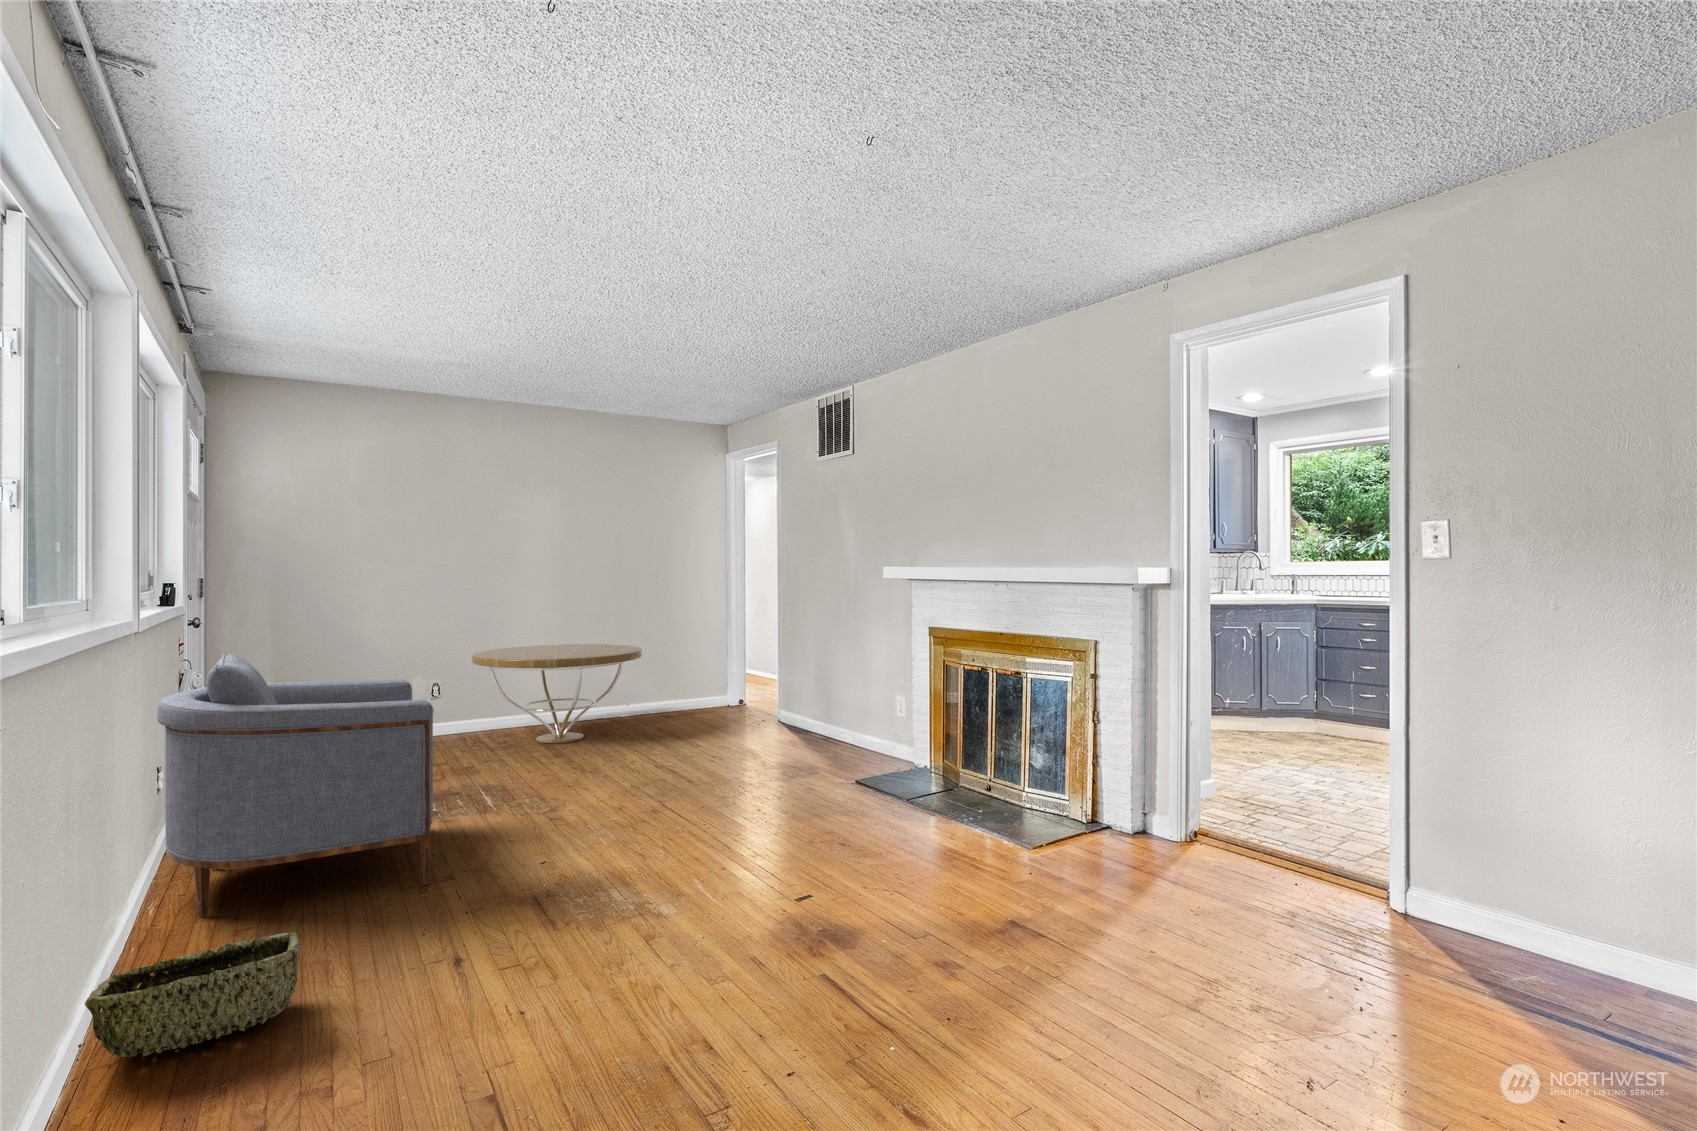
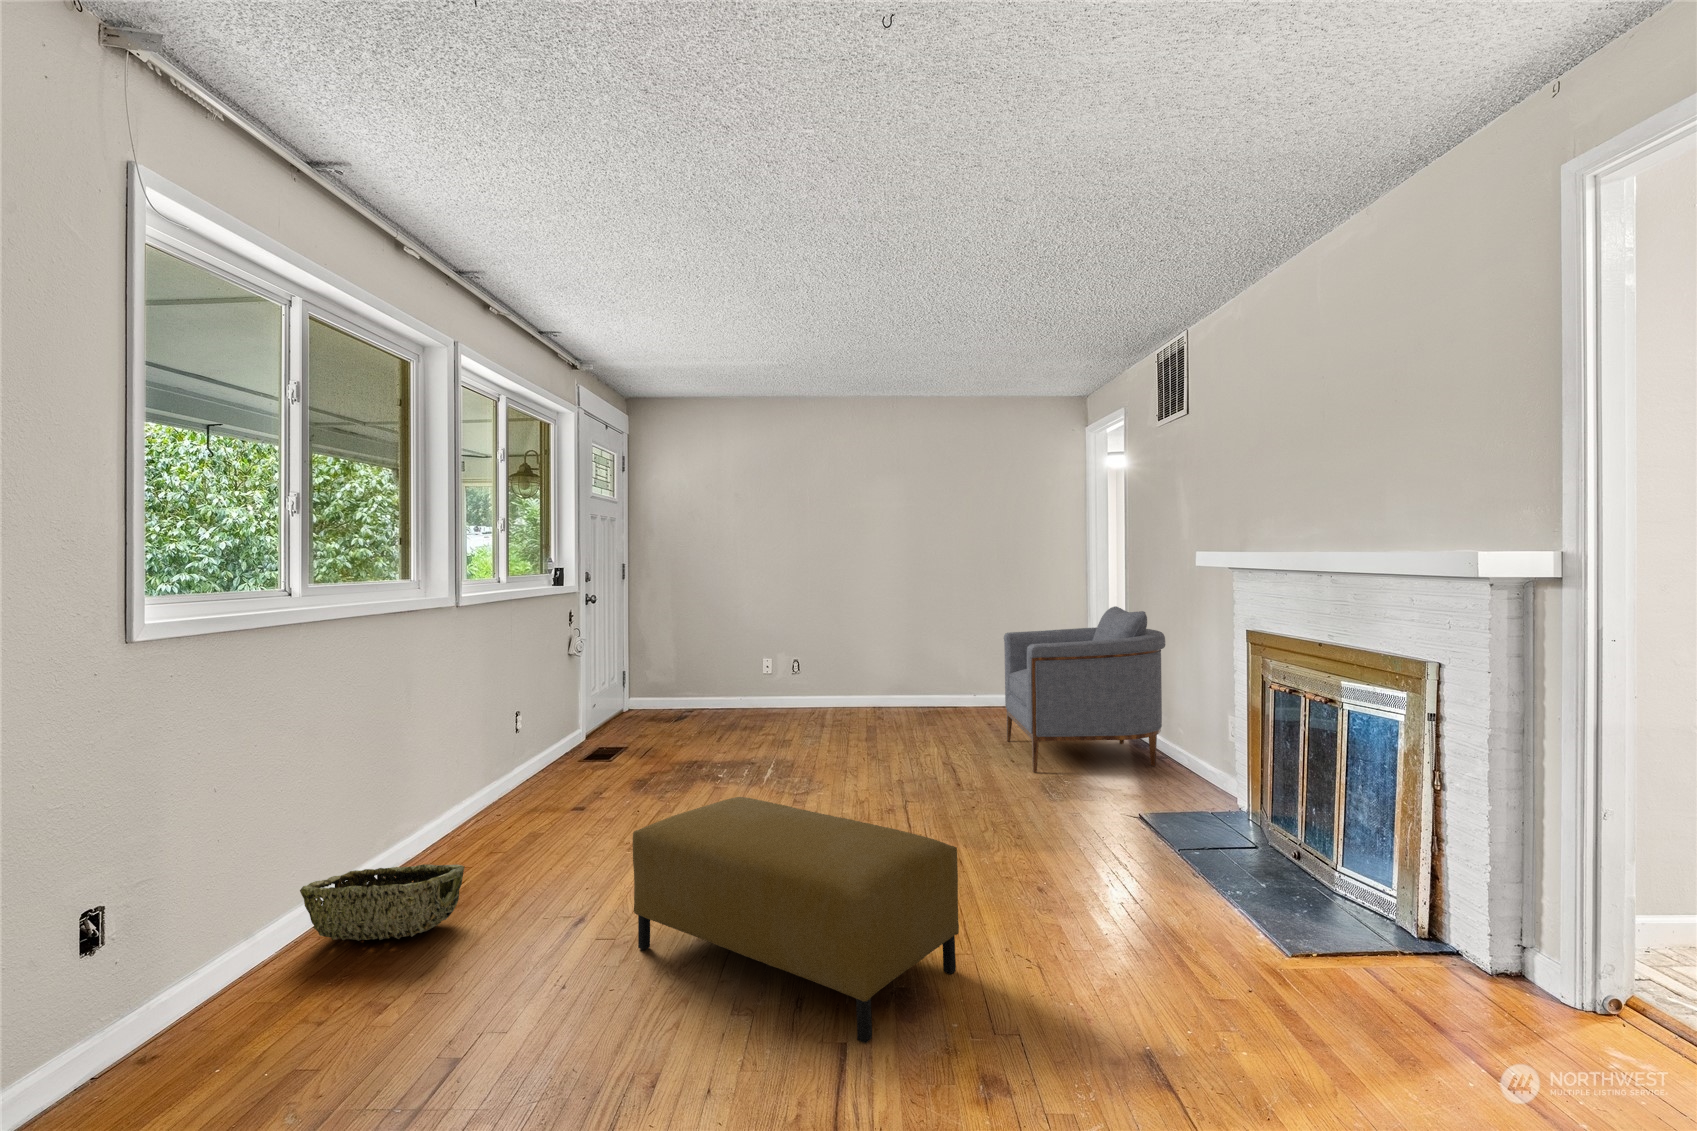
coffee table: present [472,644,642,743] -> none [812,631,969,727]
armchair: present [157,654,434,917] -> present [1004,606,1165,772]
ottoman: none [549,802,852,969] -> present [633,797,959,1043]

